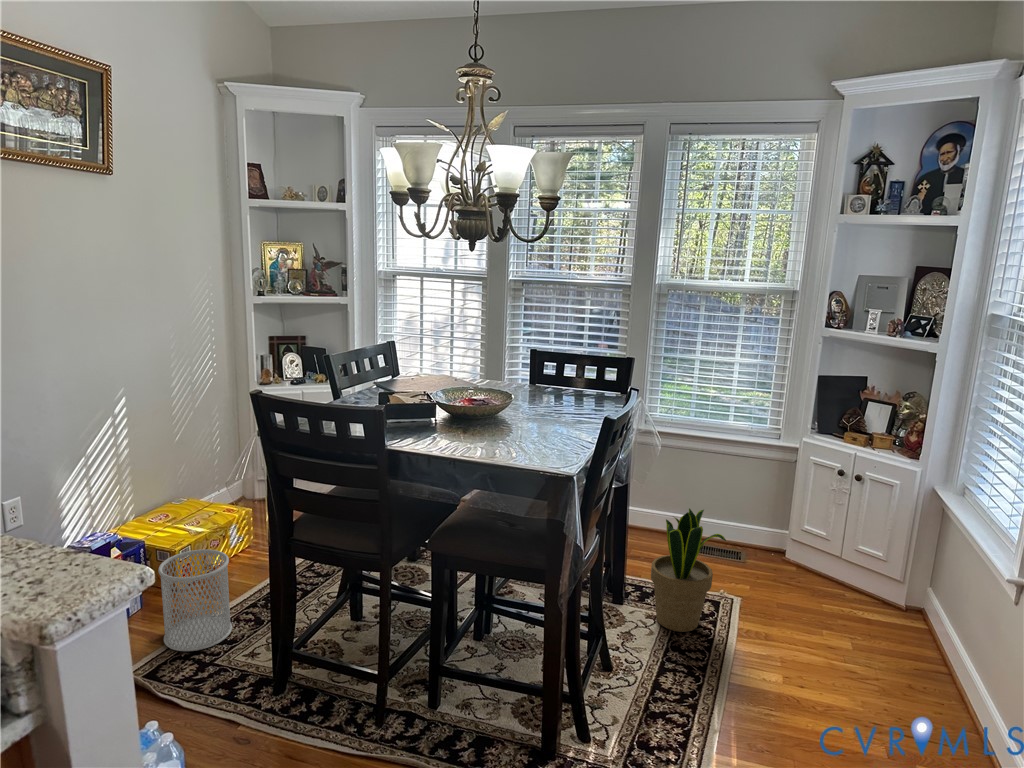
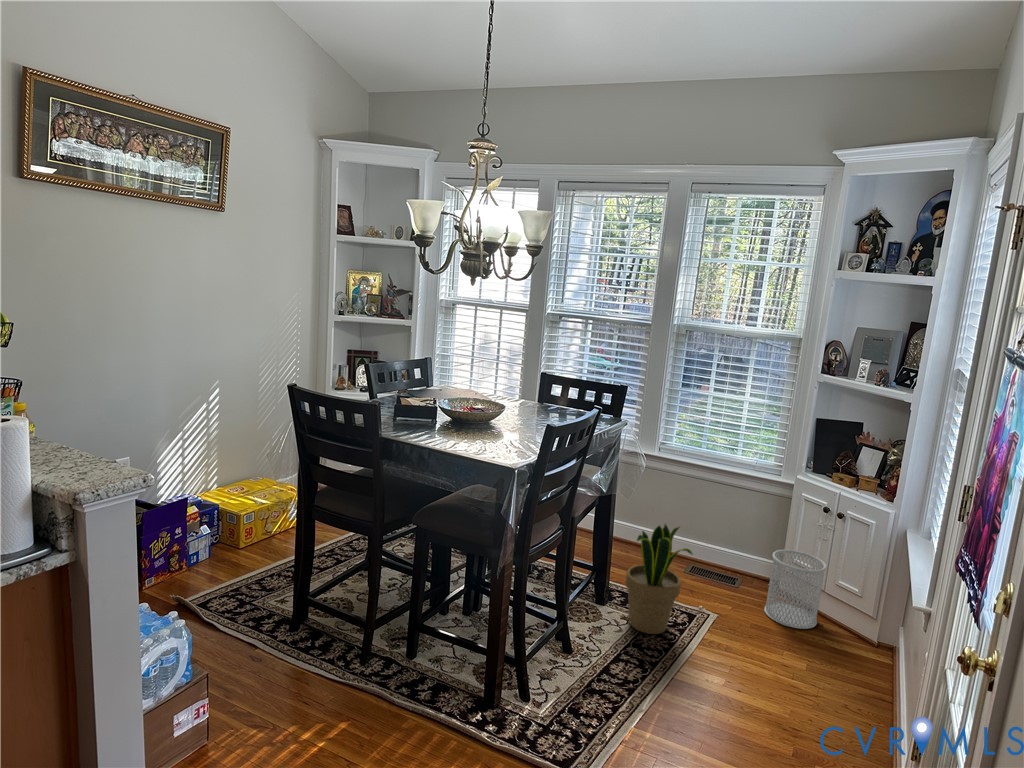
wastebasket: present [158,549,232,651] -> present [764,550,827,629]

